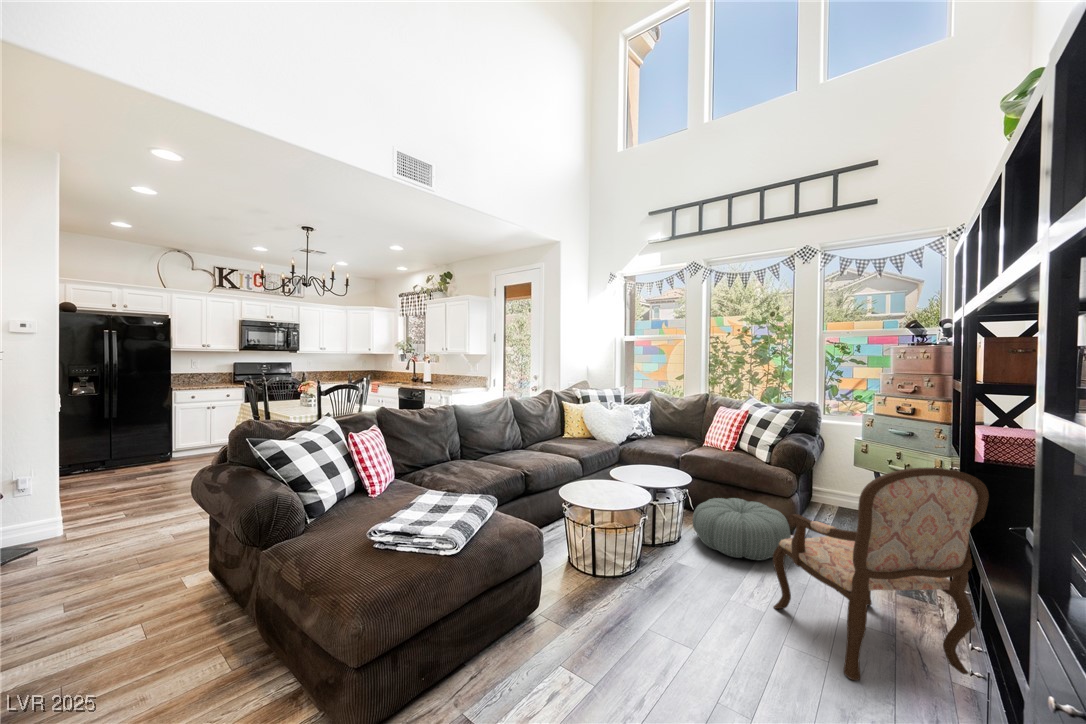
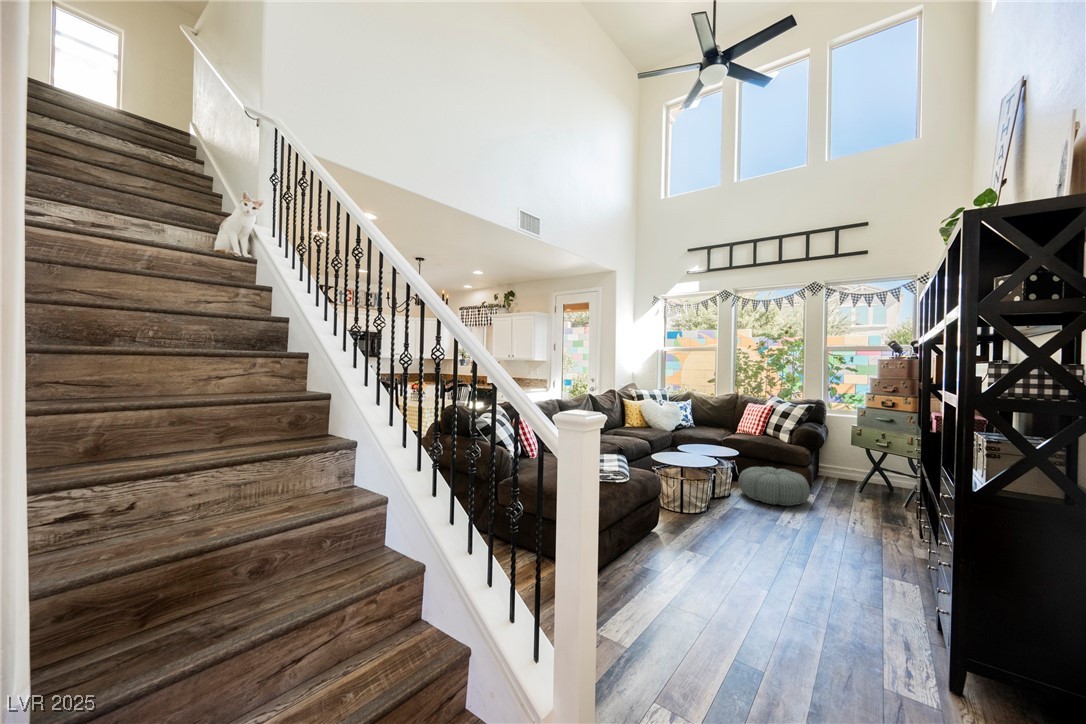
armchair: present [773,468,989,680] -> none [804,432,937,558]

